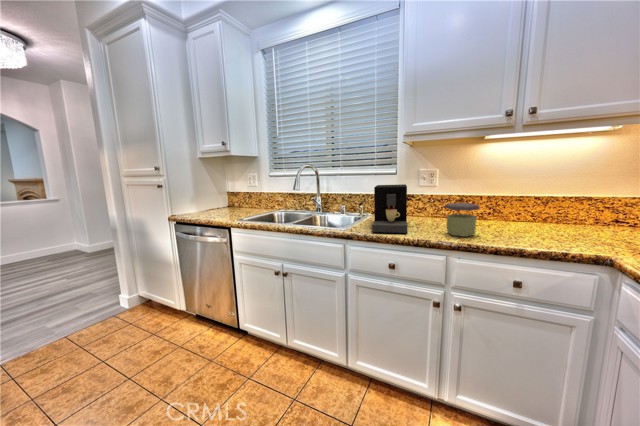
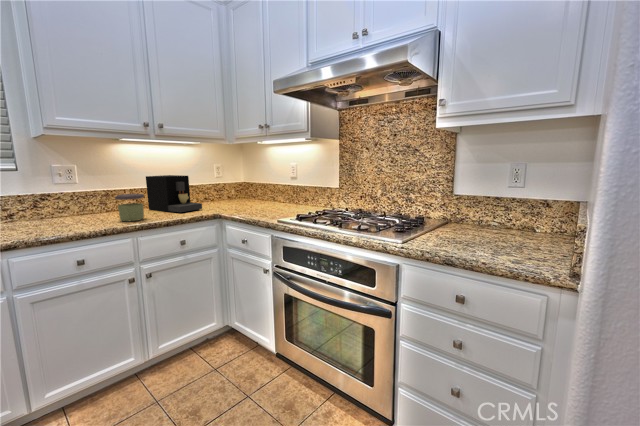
coffee maker: present [372,184,407,233] -> present [146,175,202,212]

